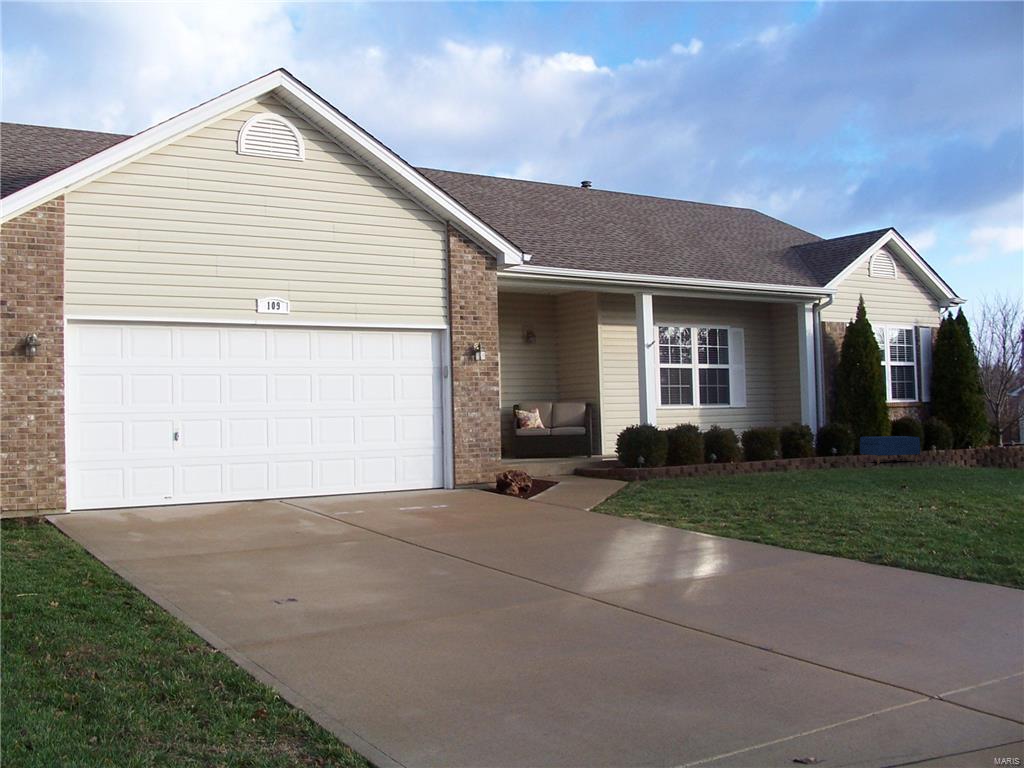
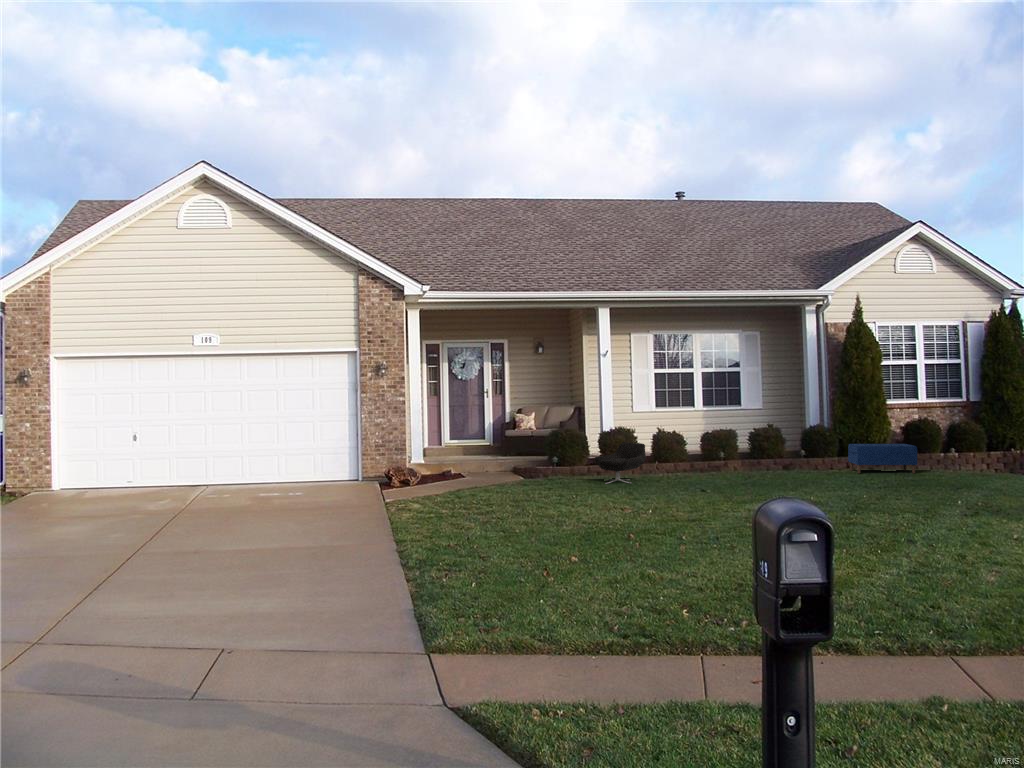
lounge chair: none [685,436,733,478] -> present [594,442,646,484]

